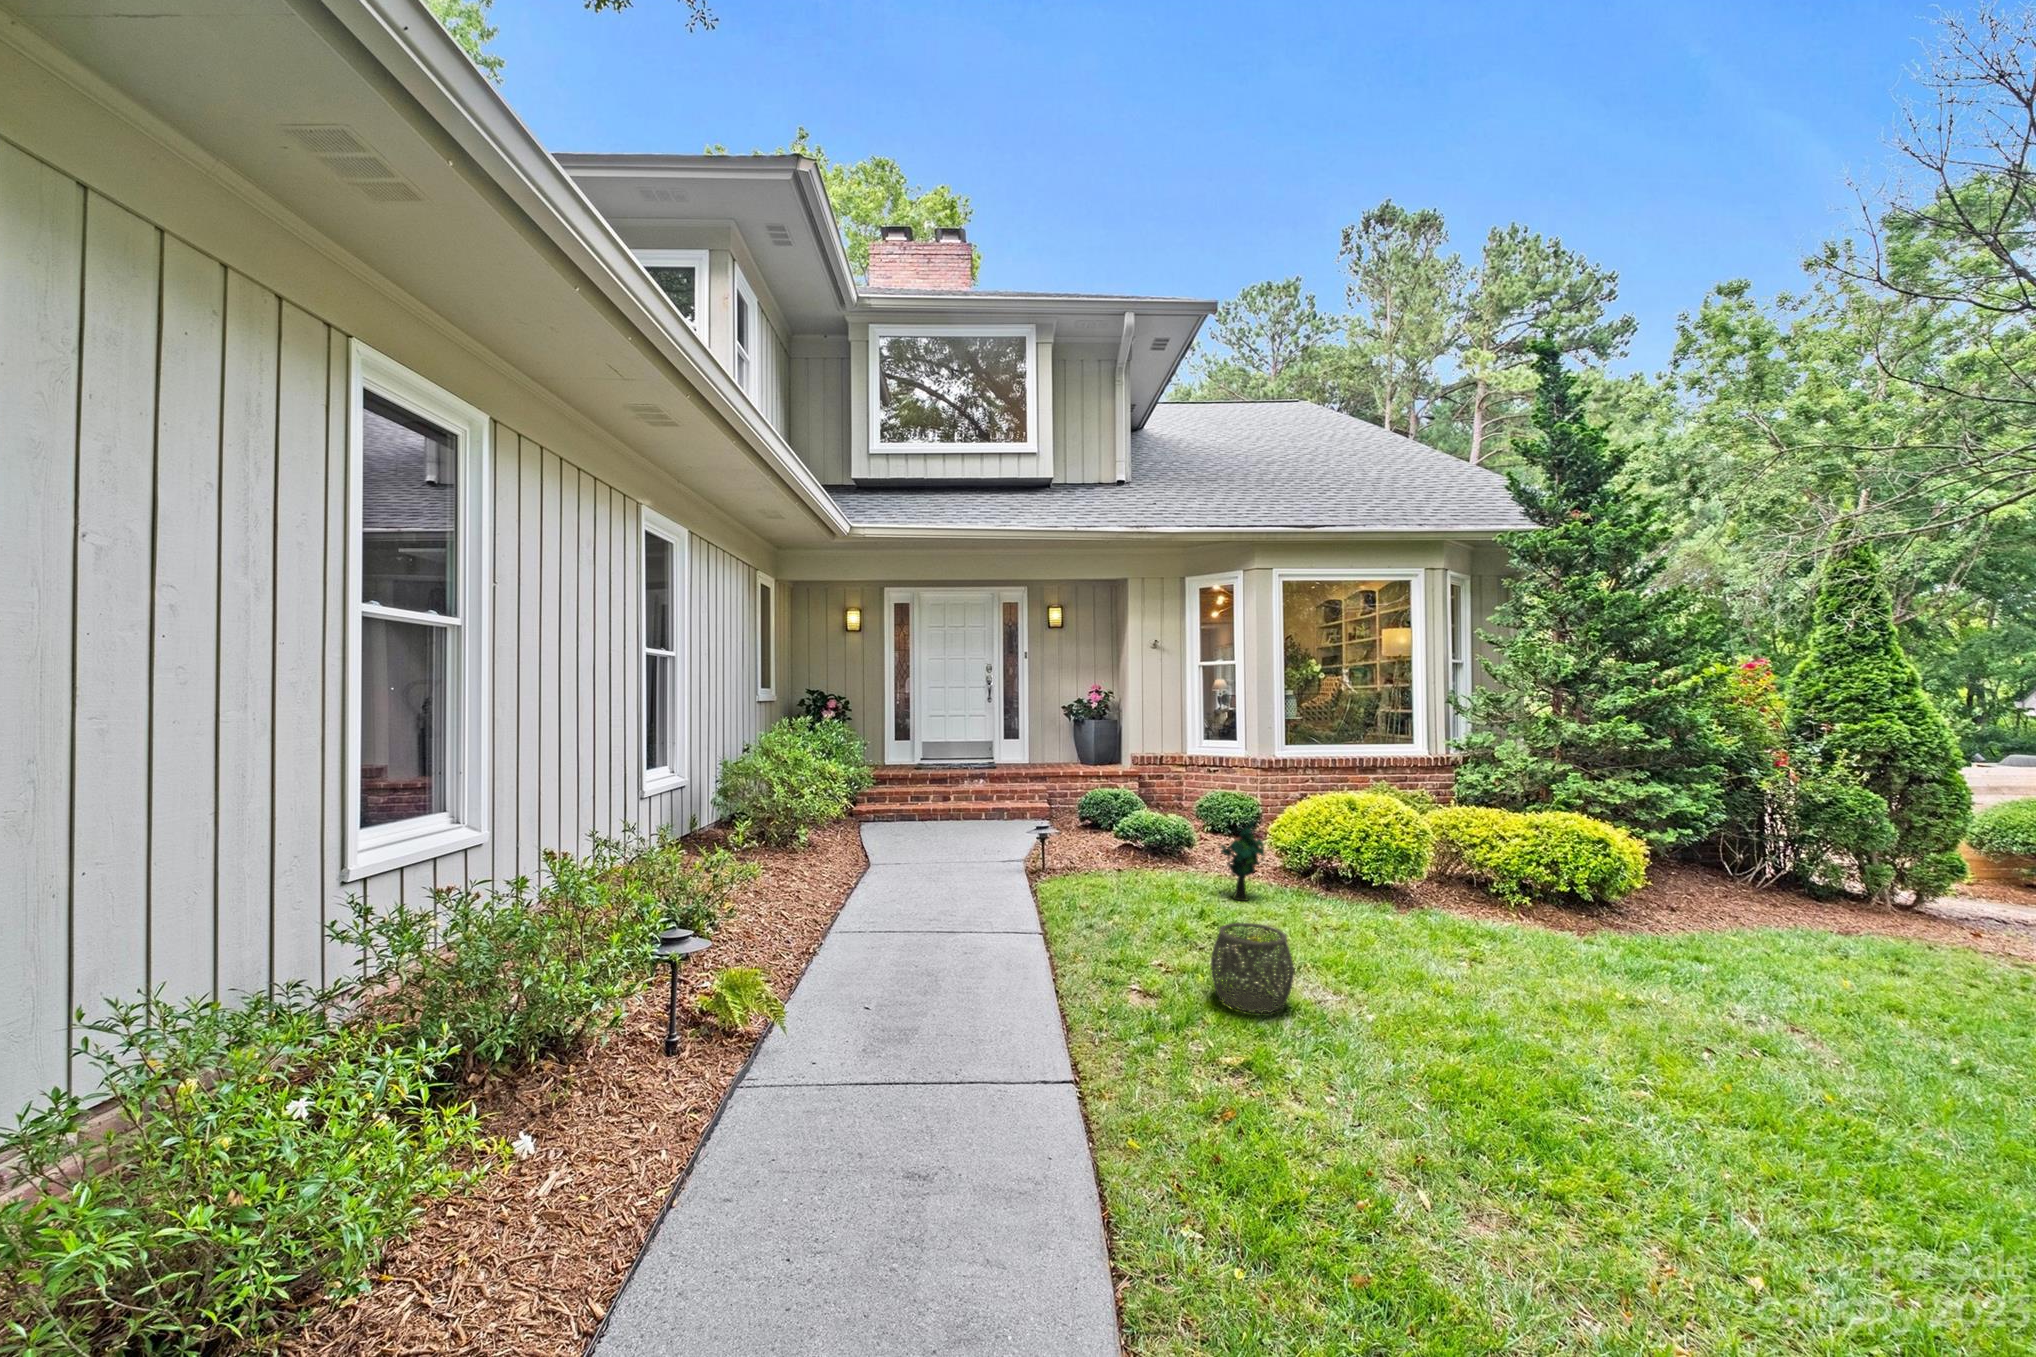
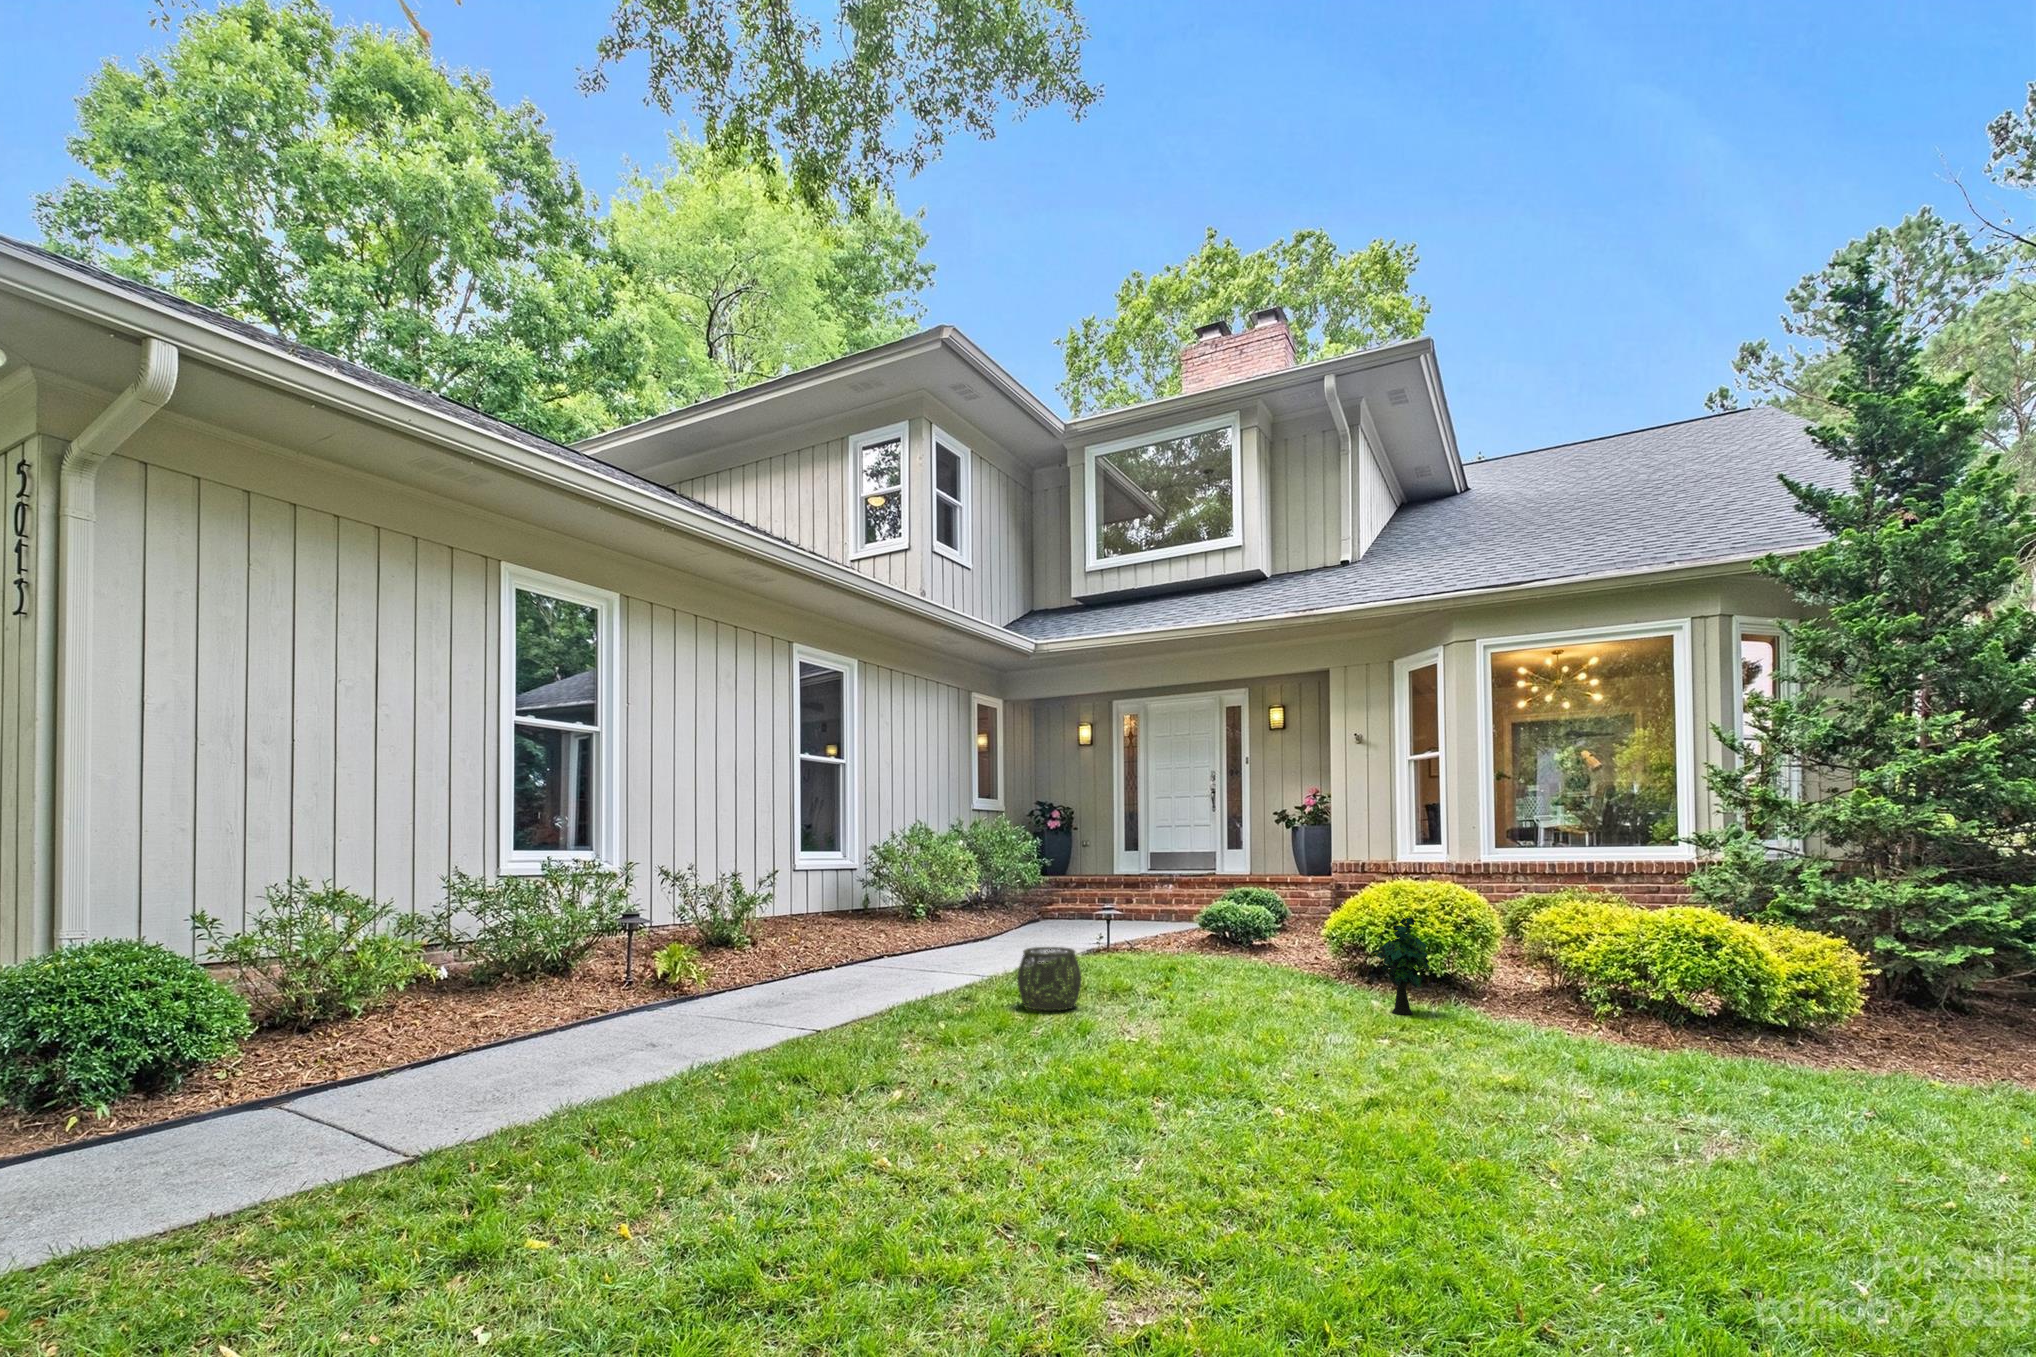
decorative plant: present [1221,820,1265,901] -> present [1371,917,1430,1015]

